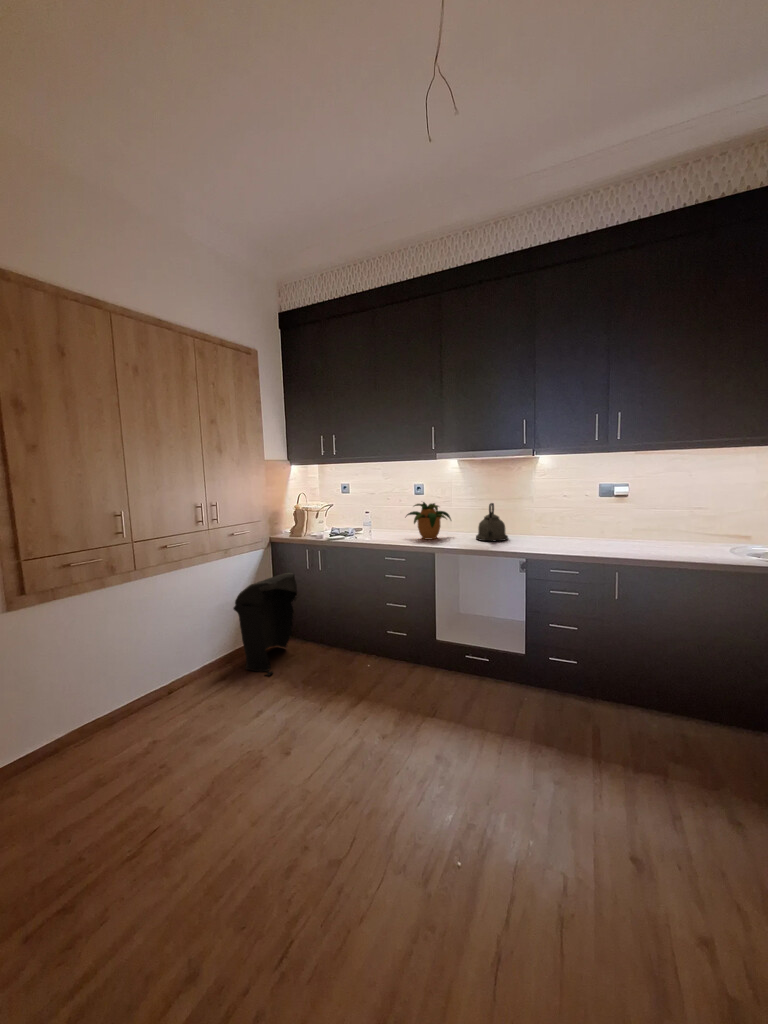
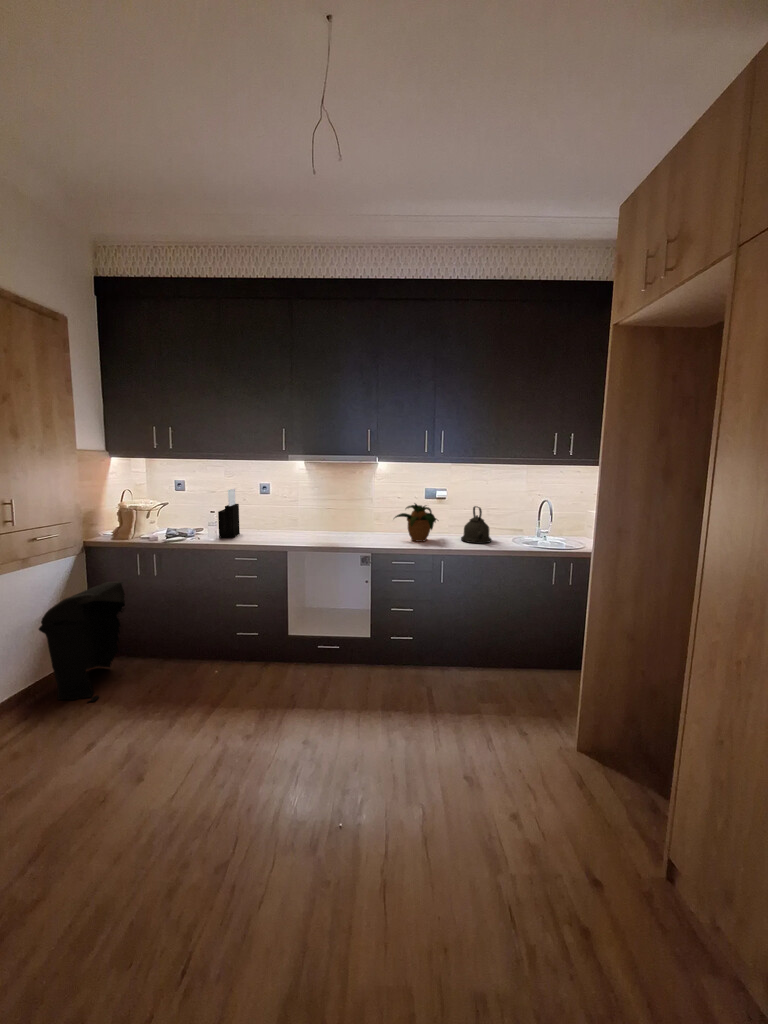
knife block: none [373,490,394,537] -> present [218,489,240,538]
potted plant: present [406,502,451,539] -> present [395,504,437,542]
kettle: present [476,503,508,541] -> present [461,506,492,543]

